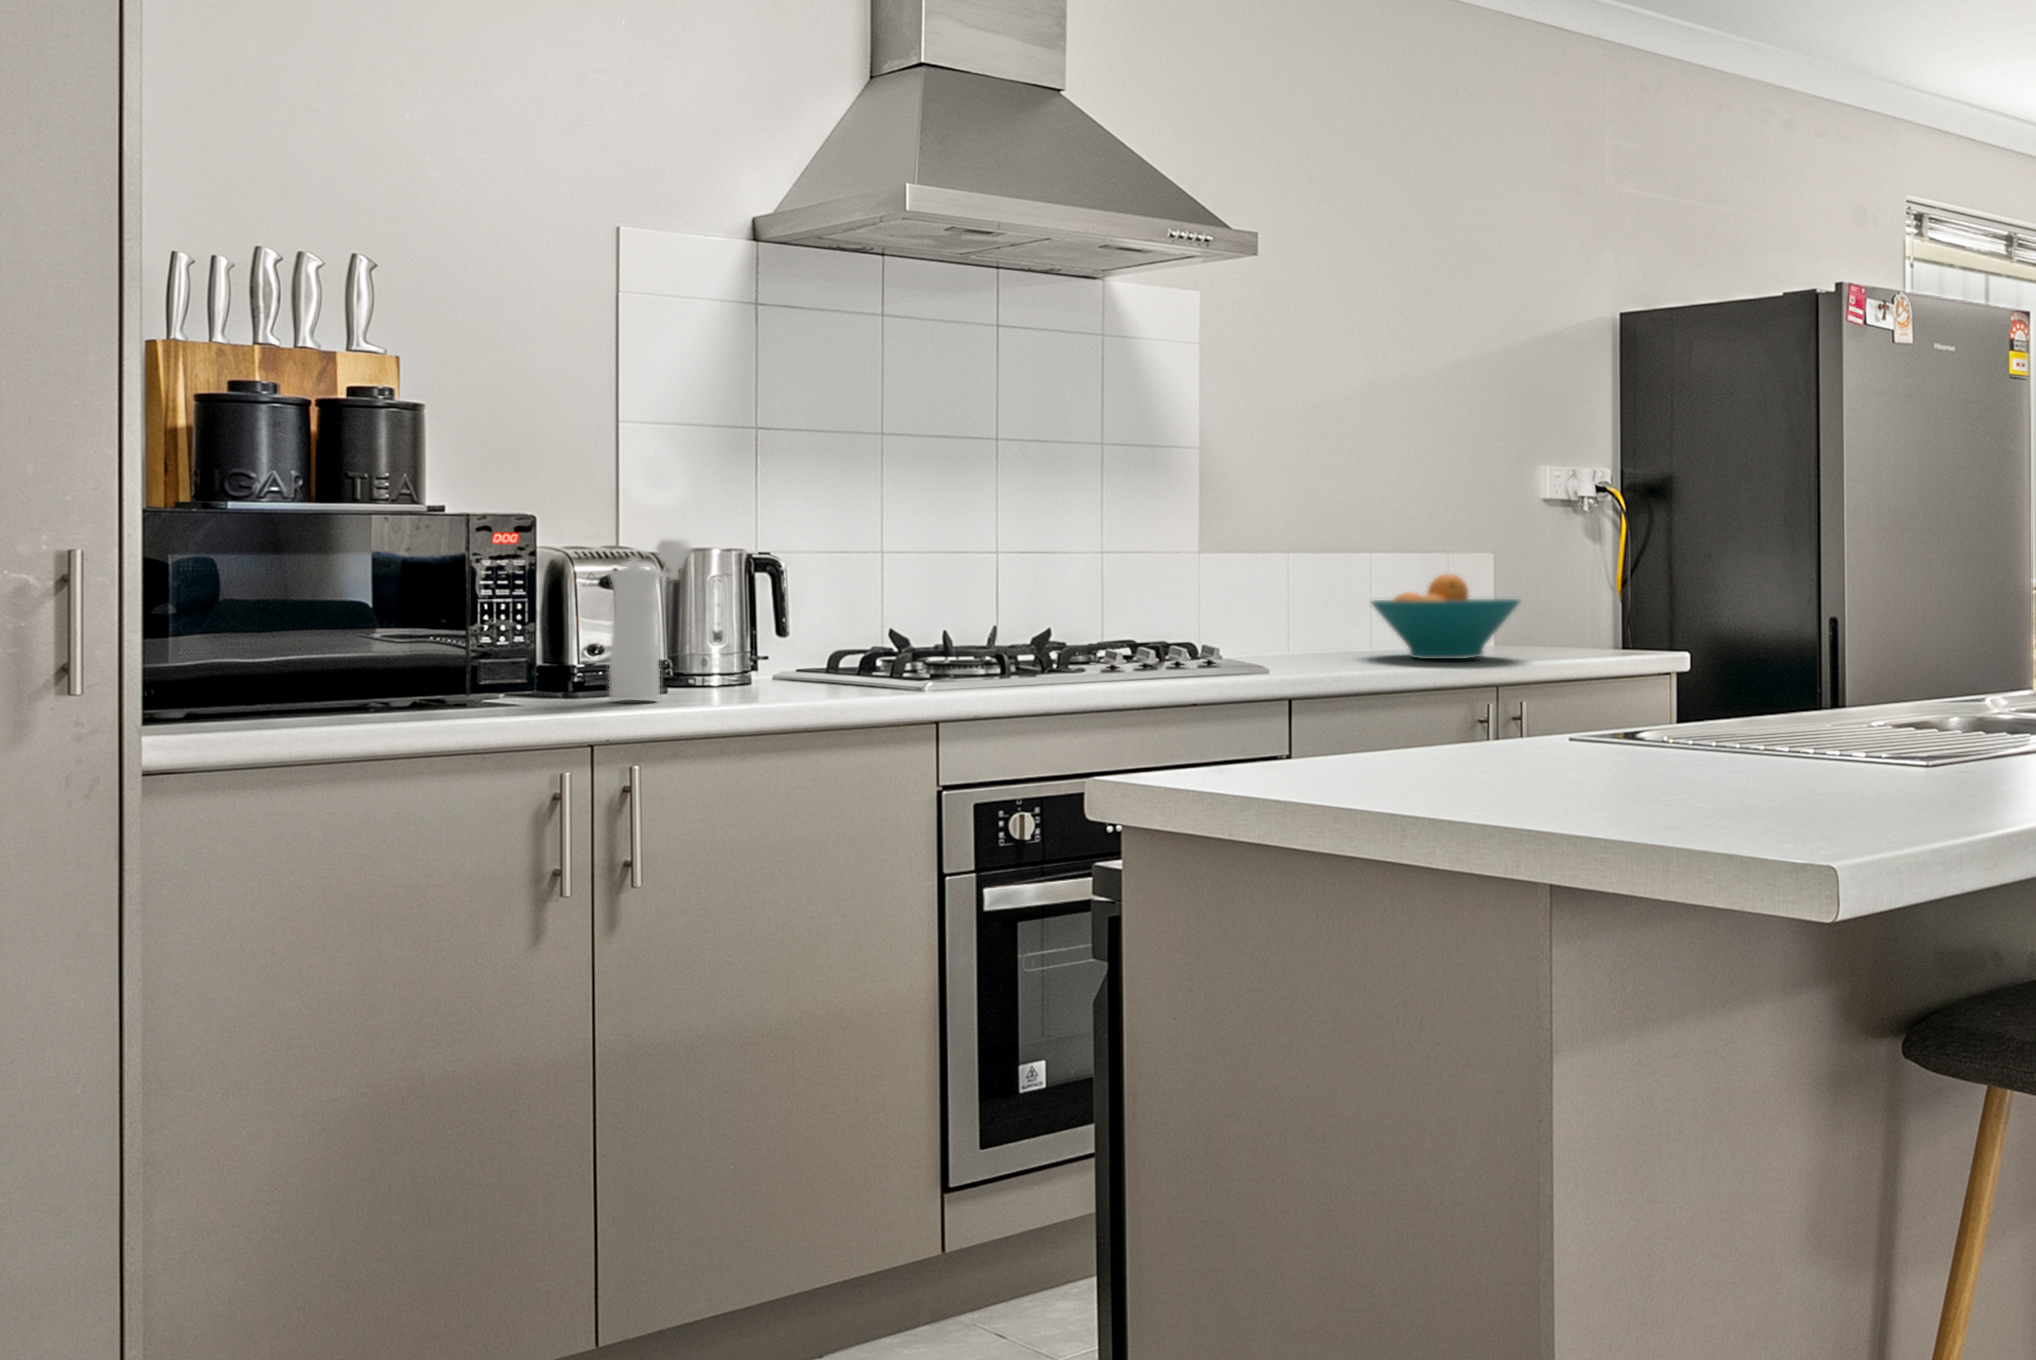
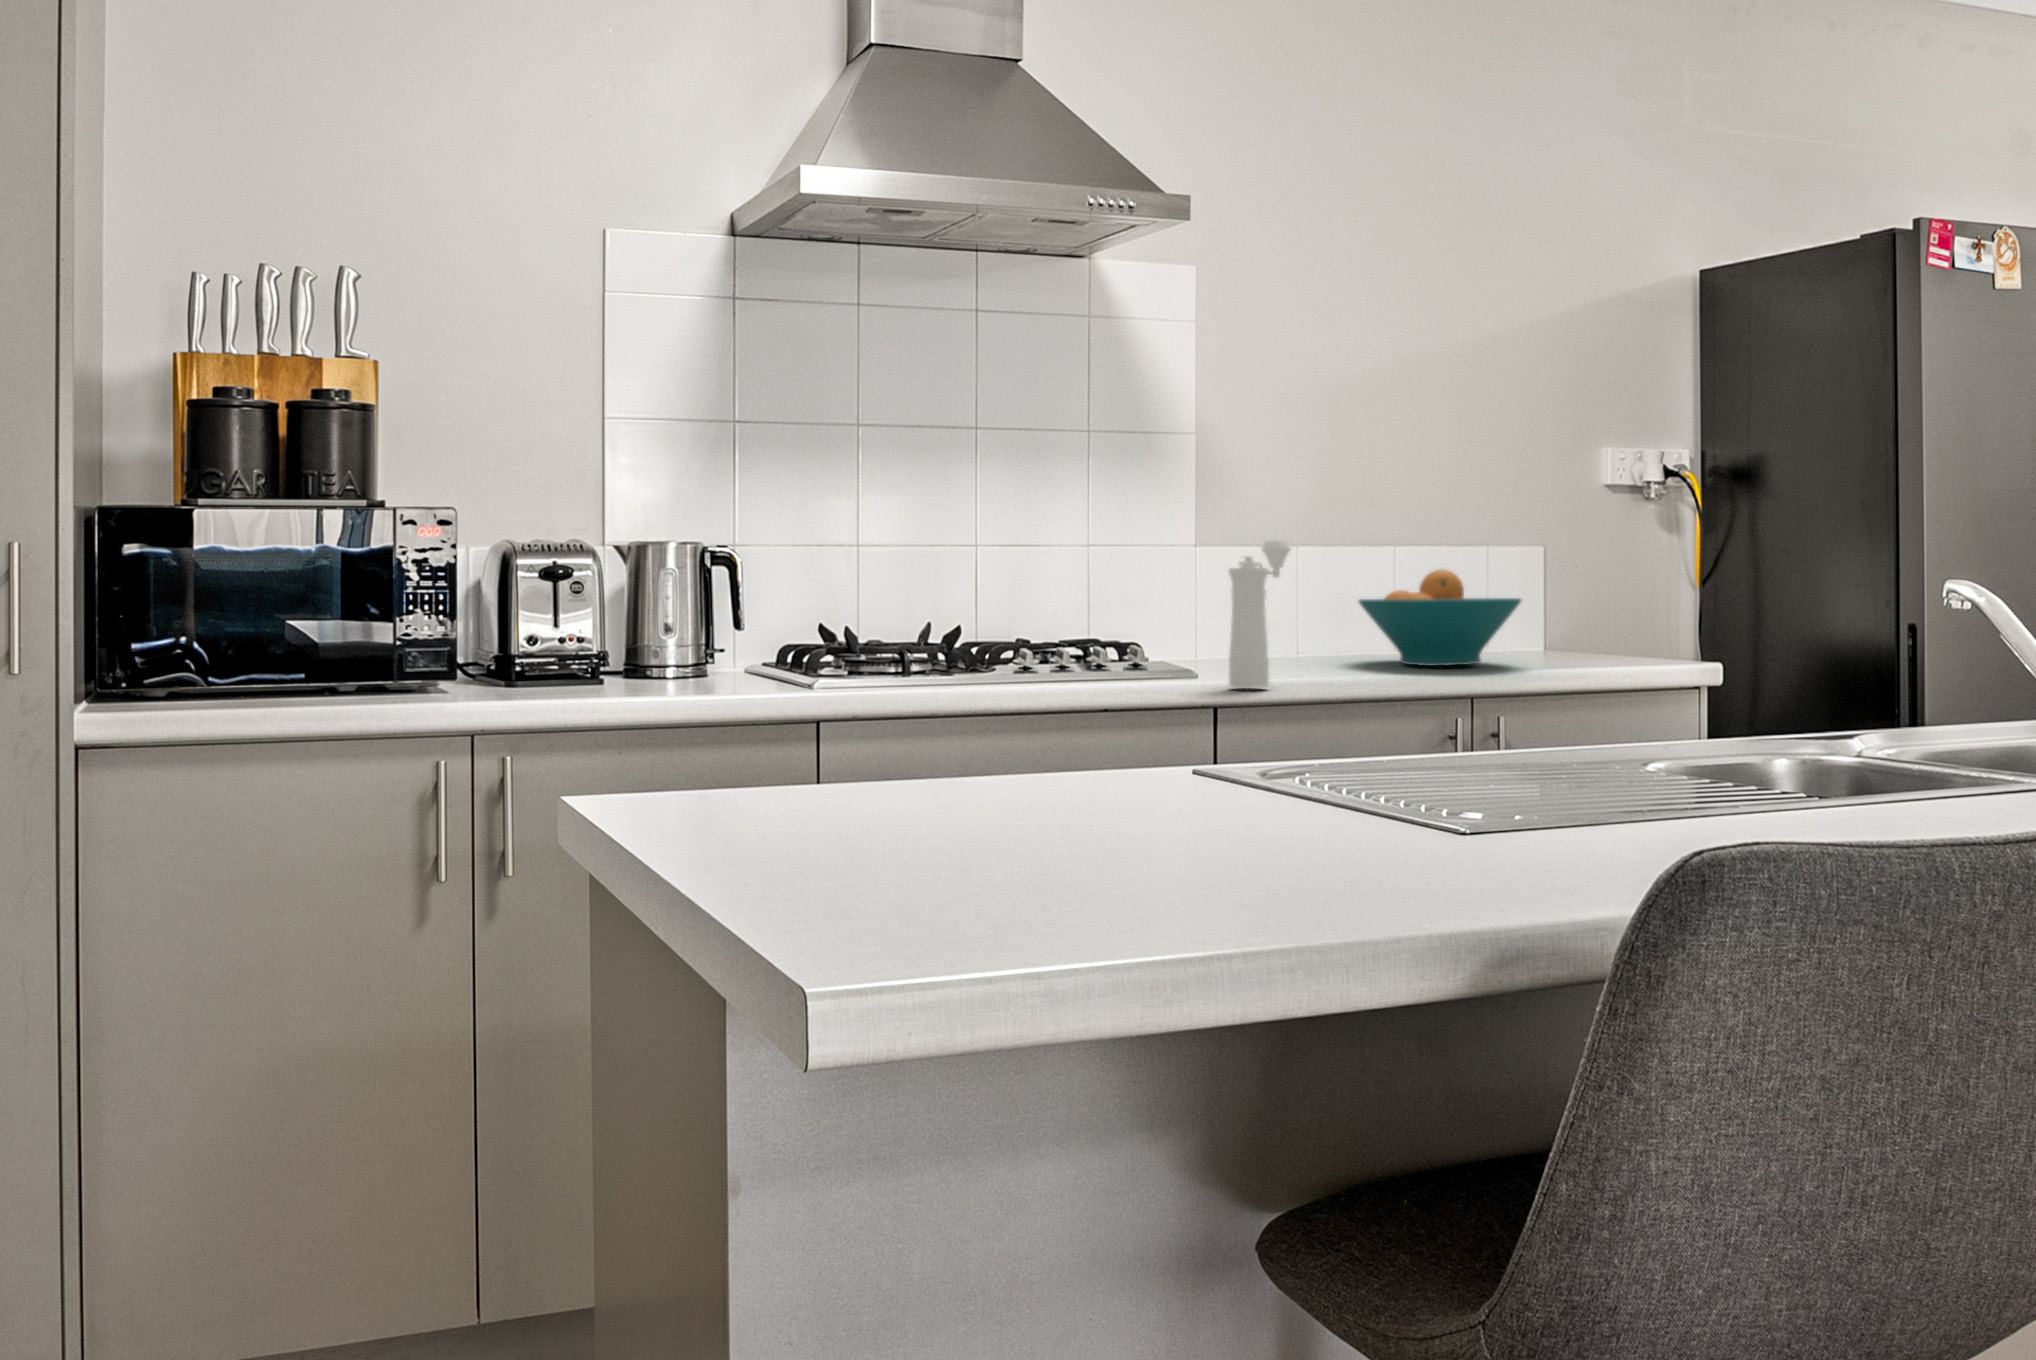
pepper mill: present [609,540,693,700] -> present [1229,540,1291,688]

